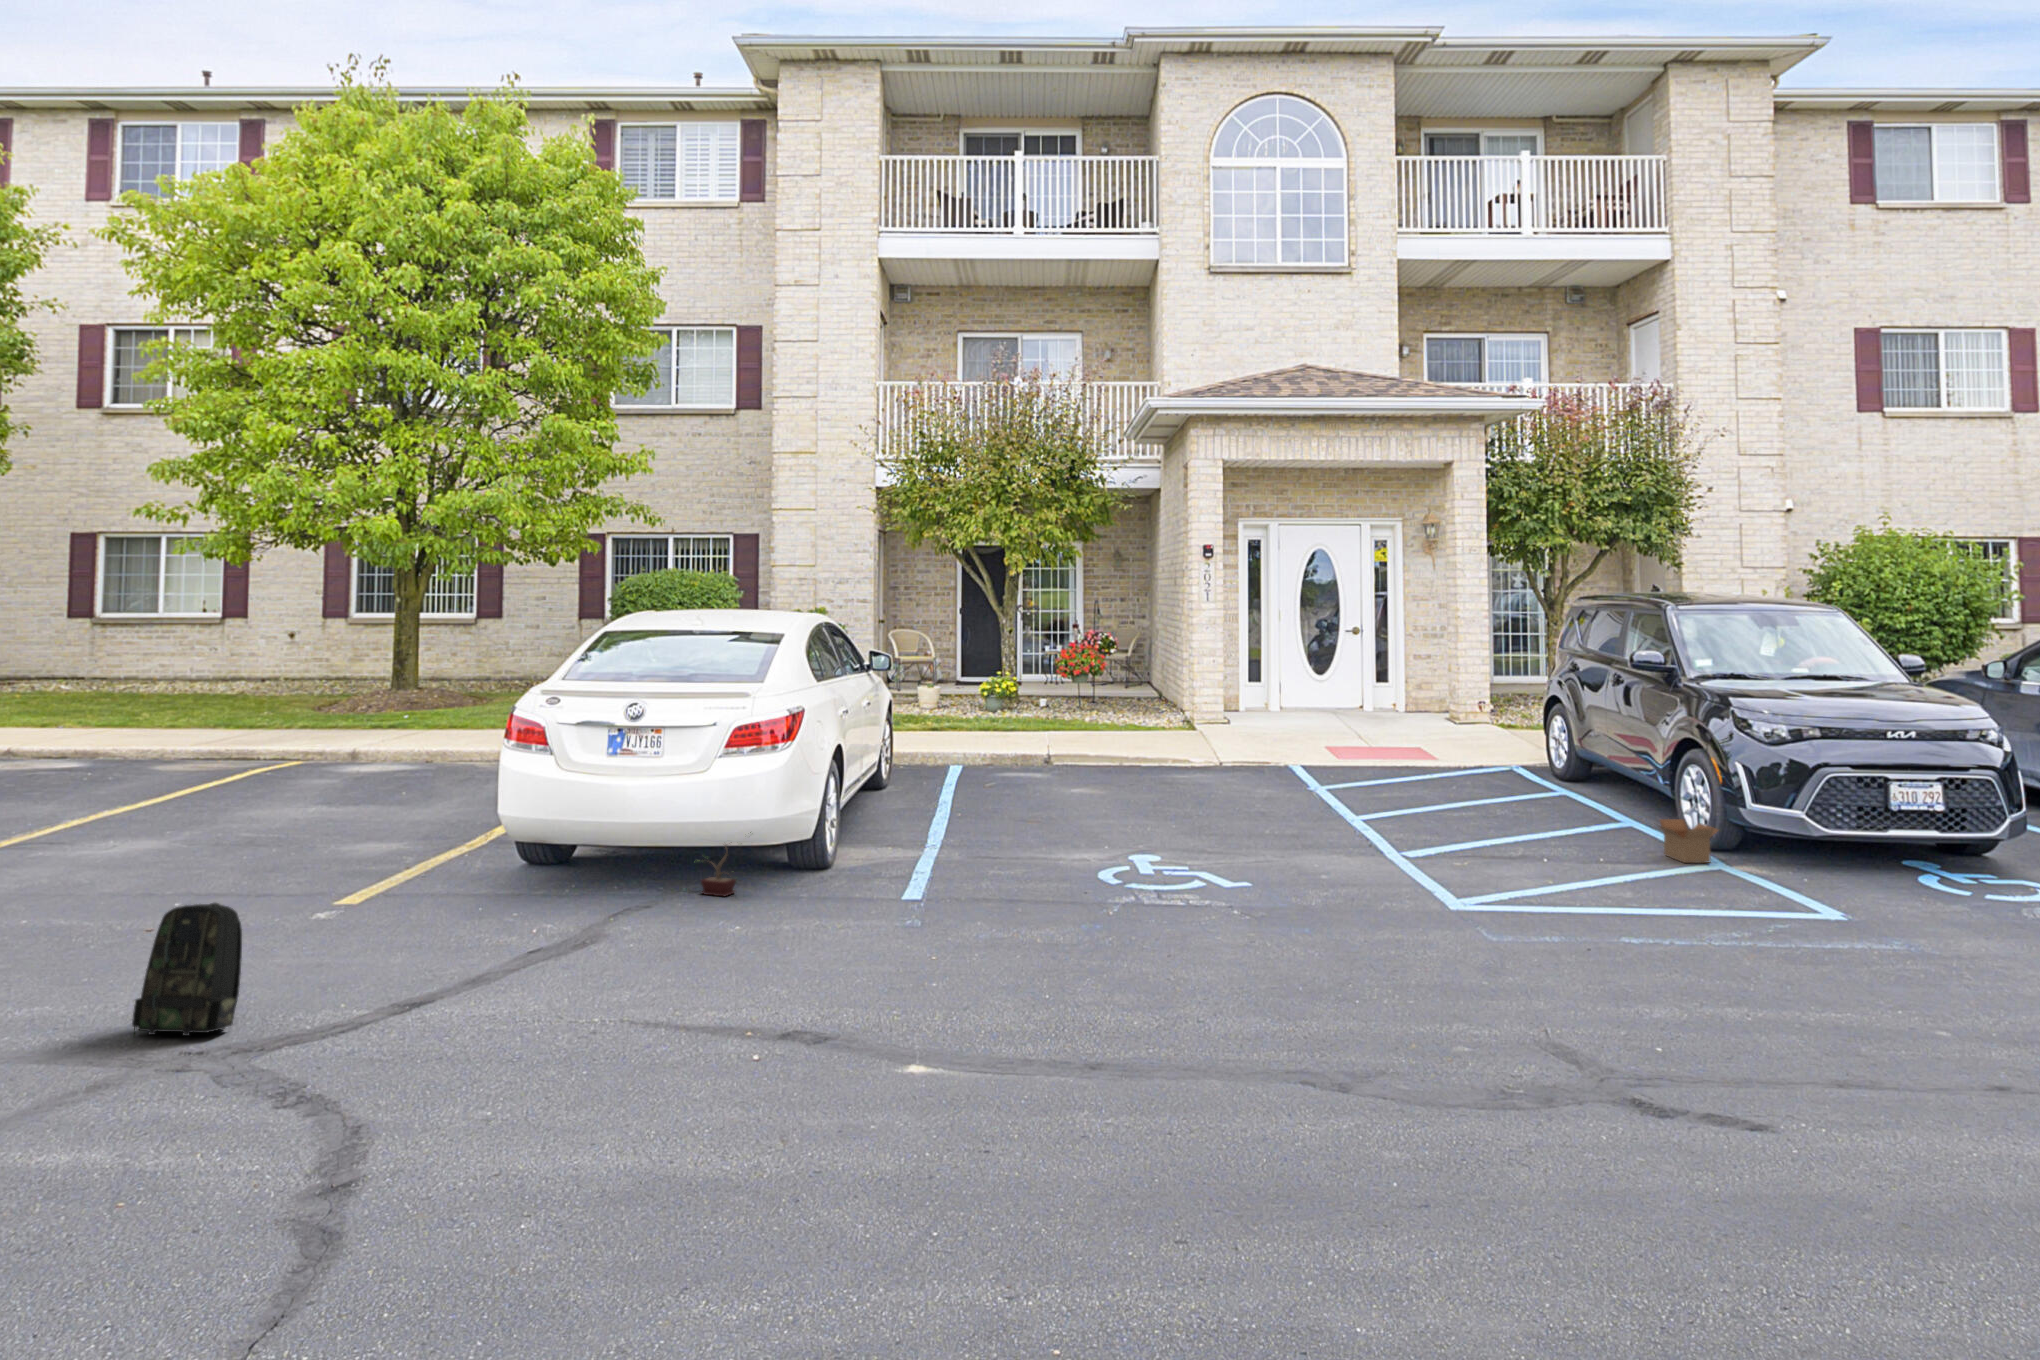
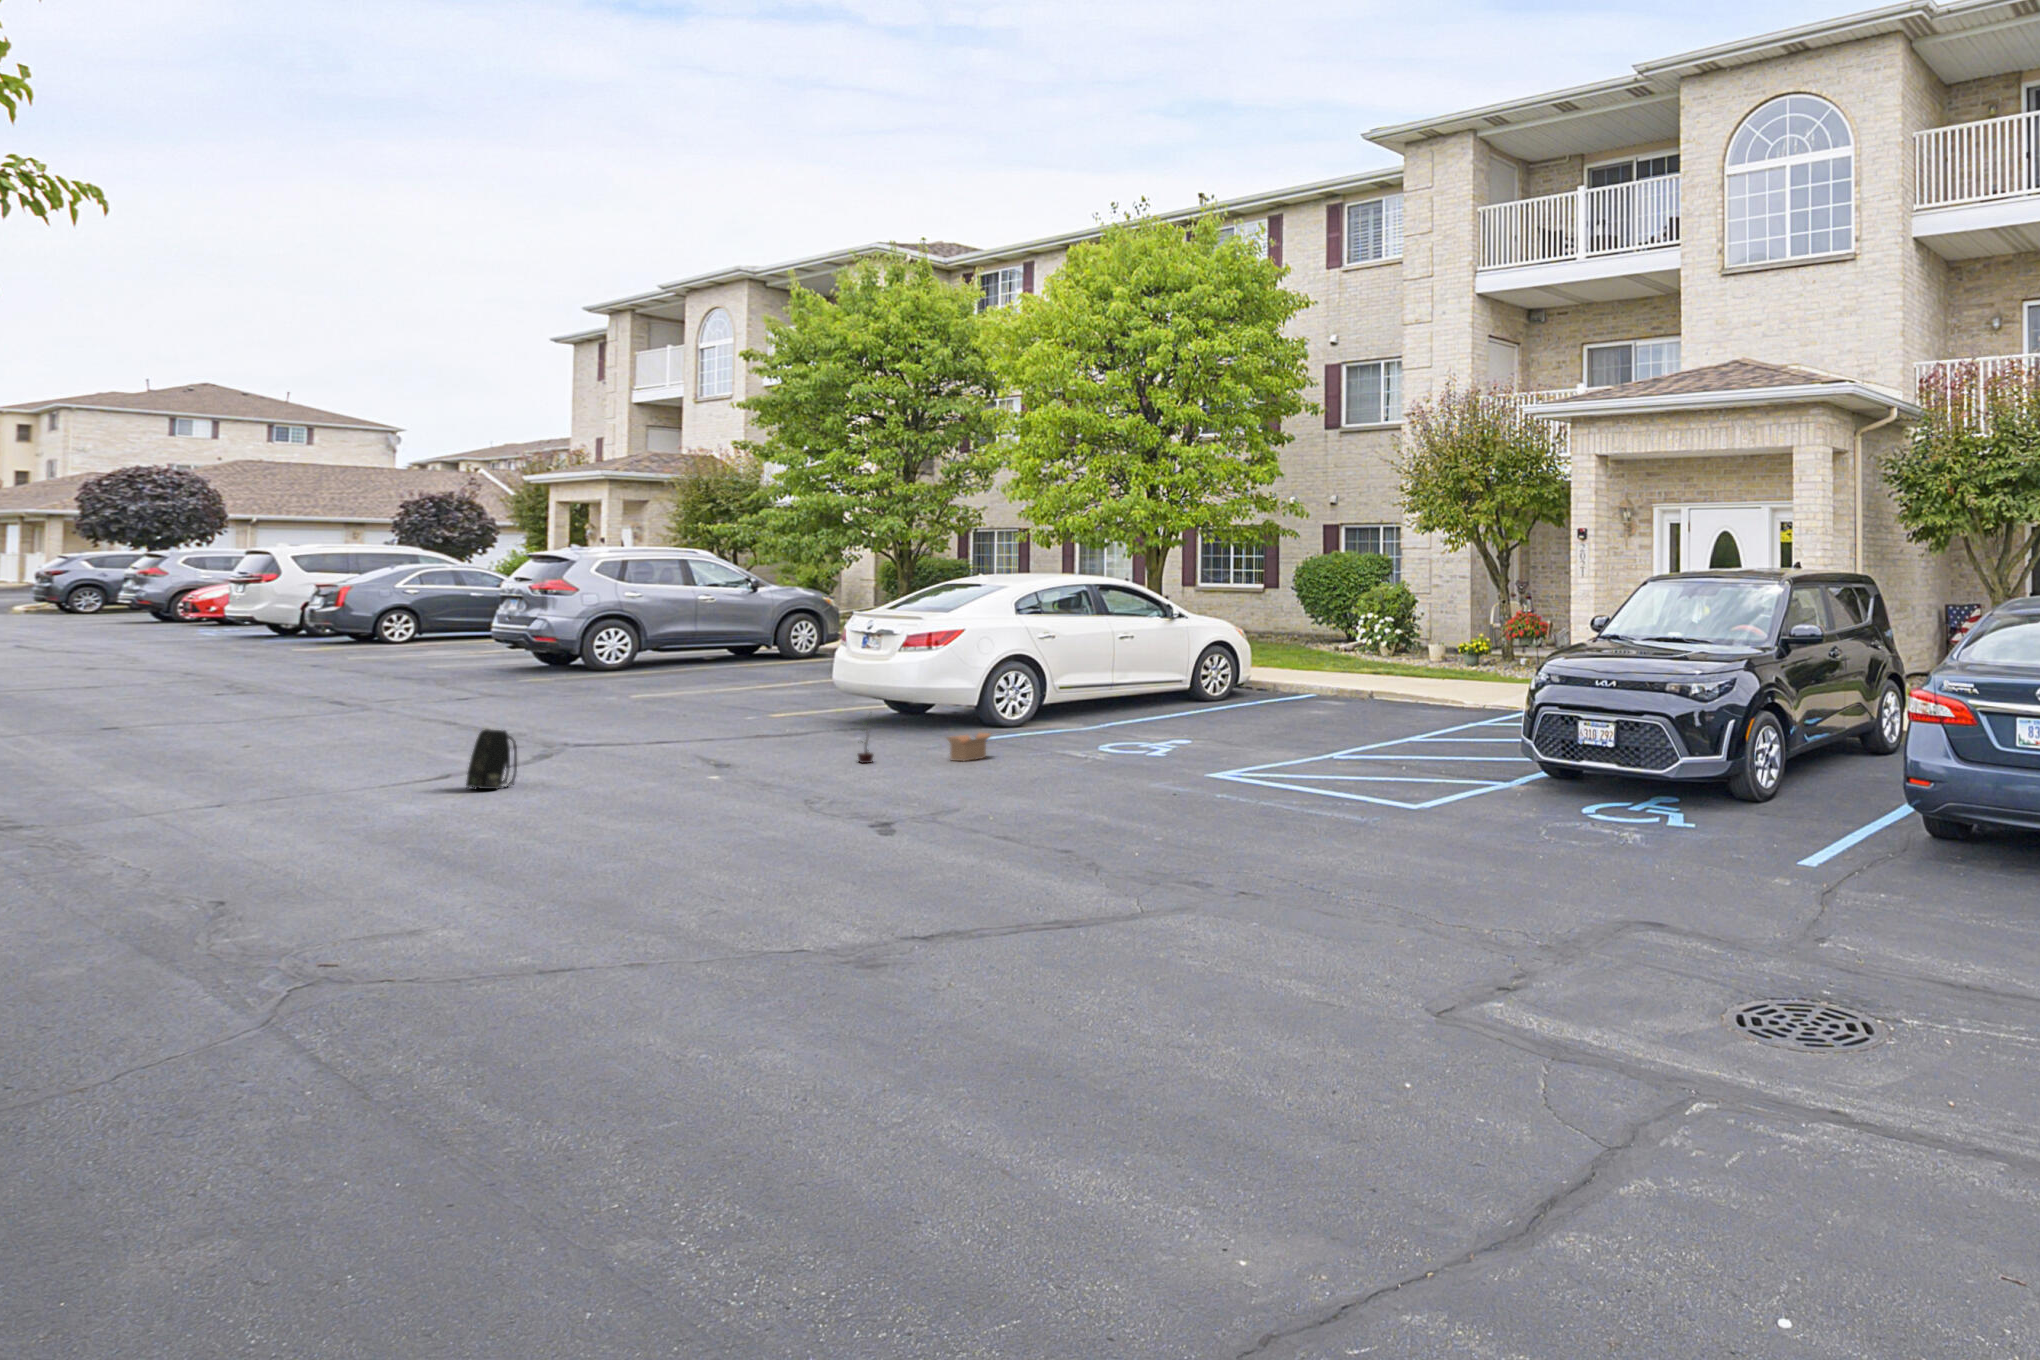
cardboard box: present [1658,819,1718,863] -> present [947,732,990,761]

